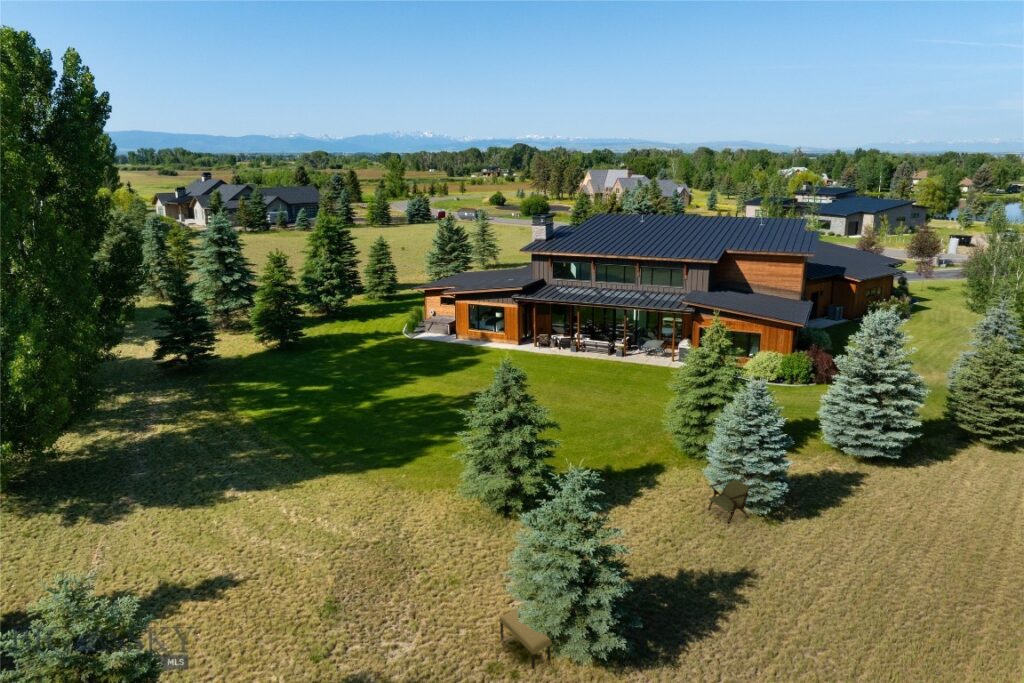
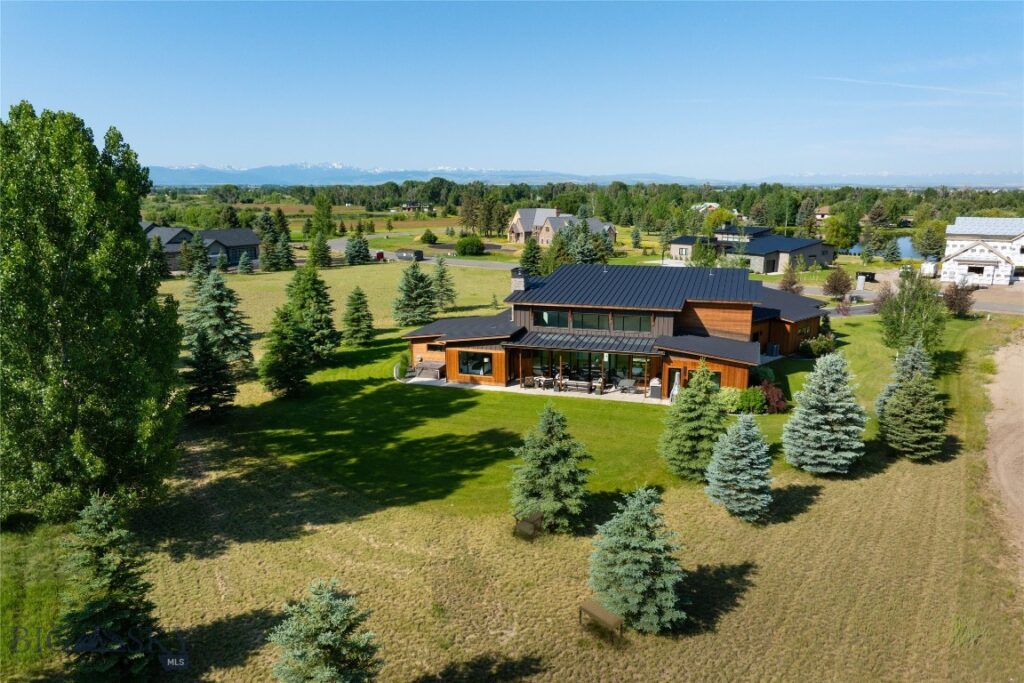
lounge chair: present [708,480,749,524] -> present [513,508,545,544]

